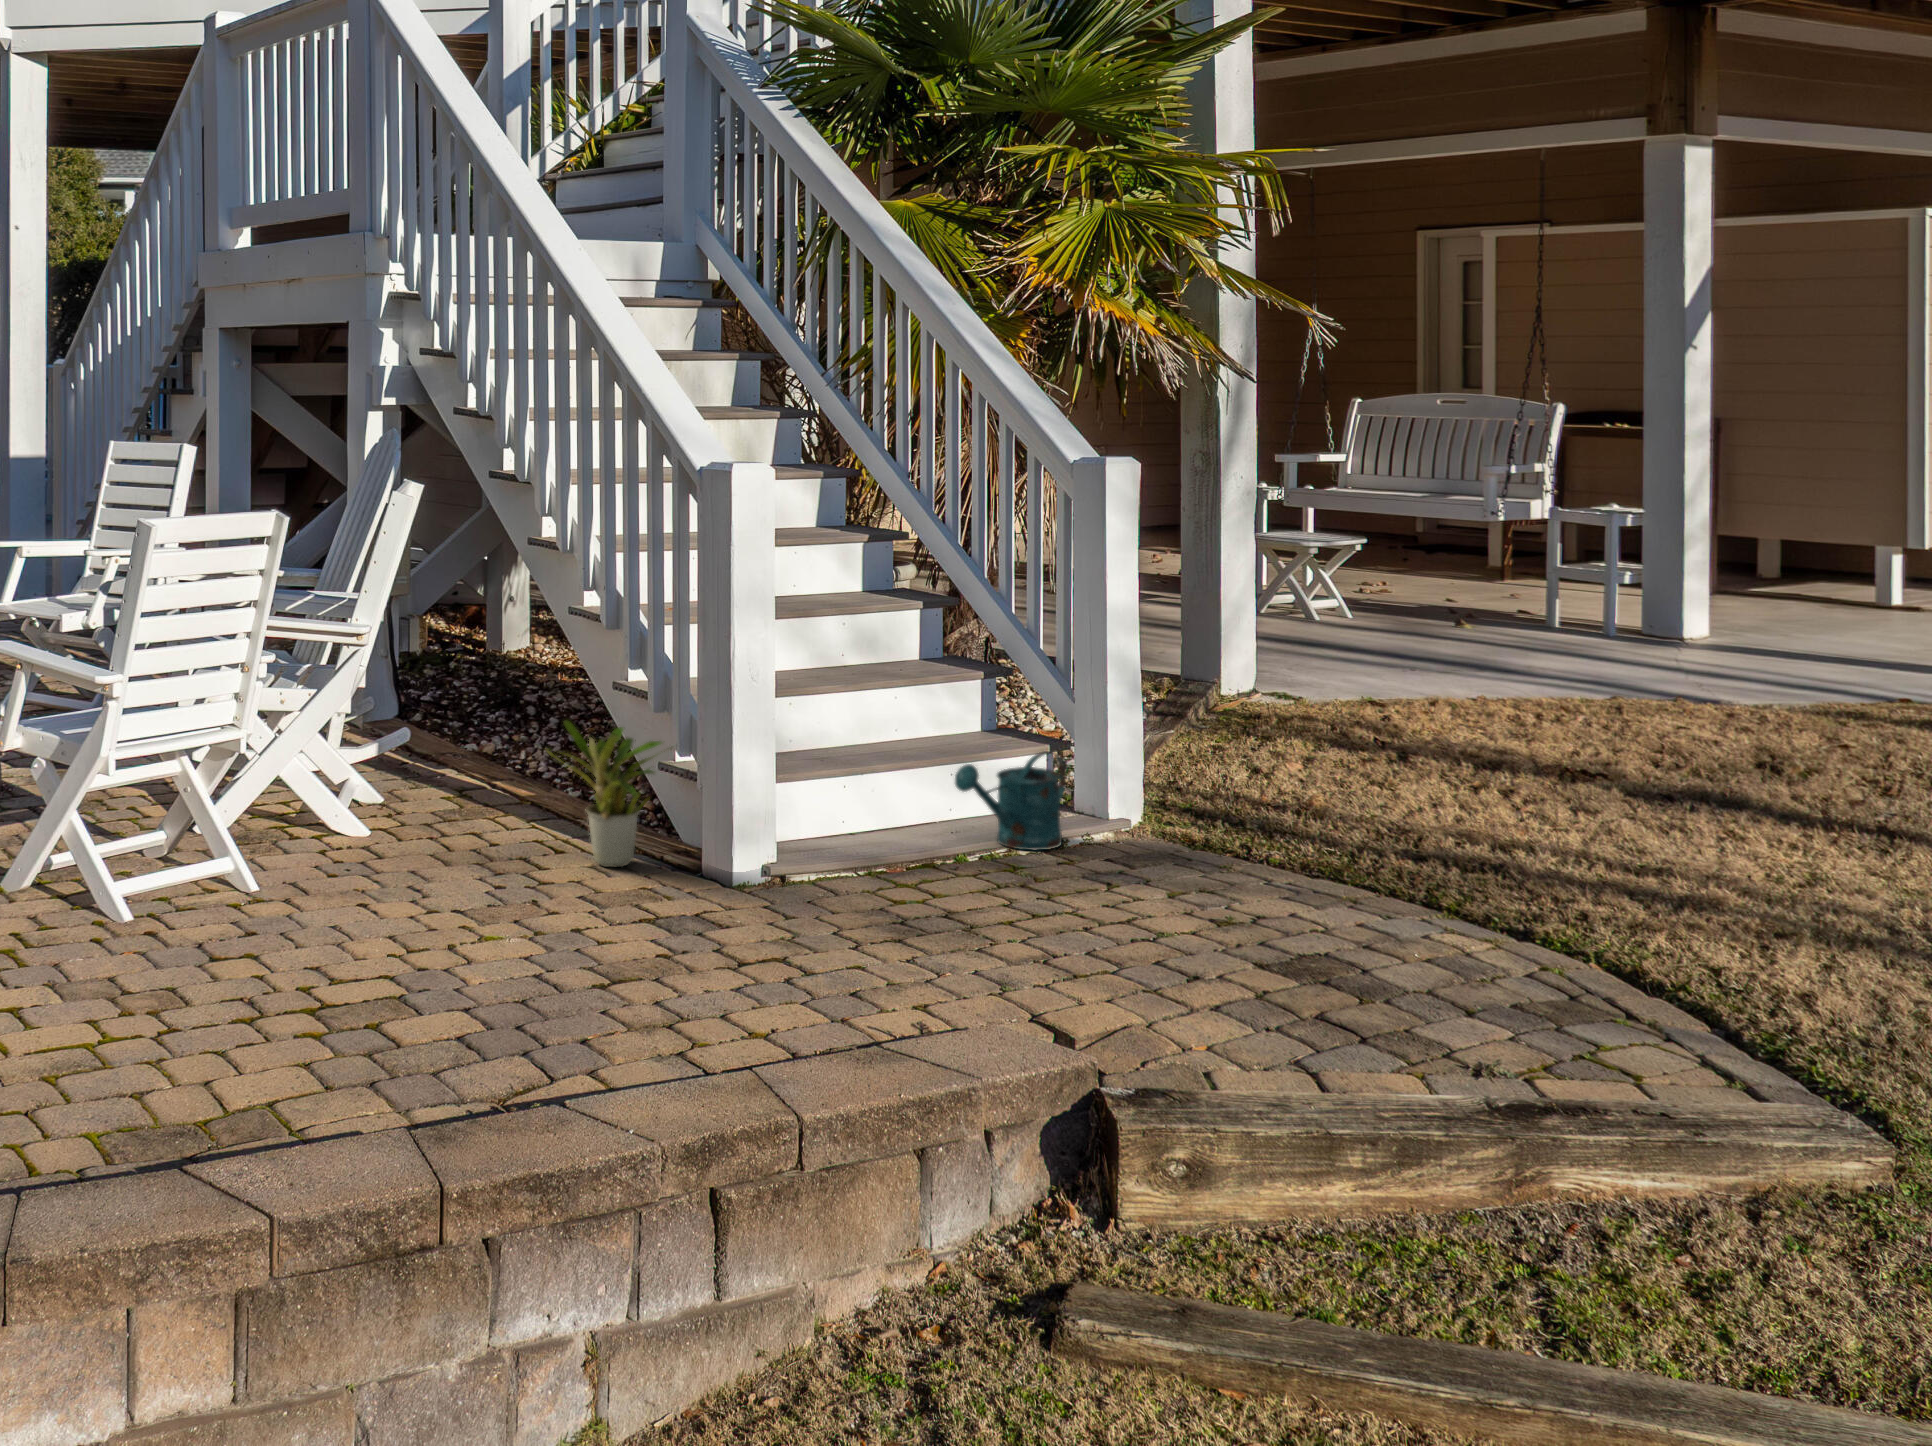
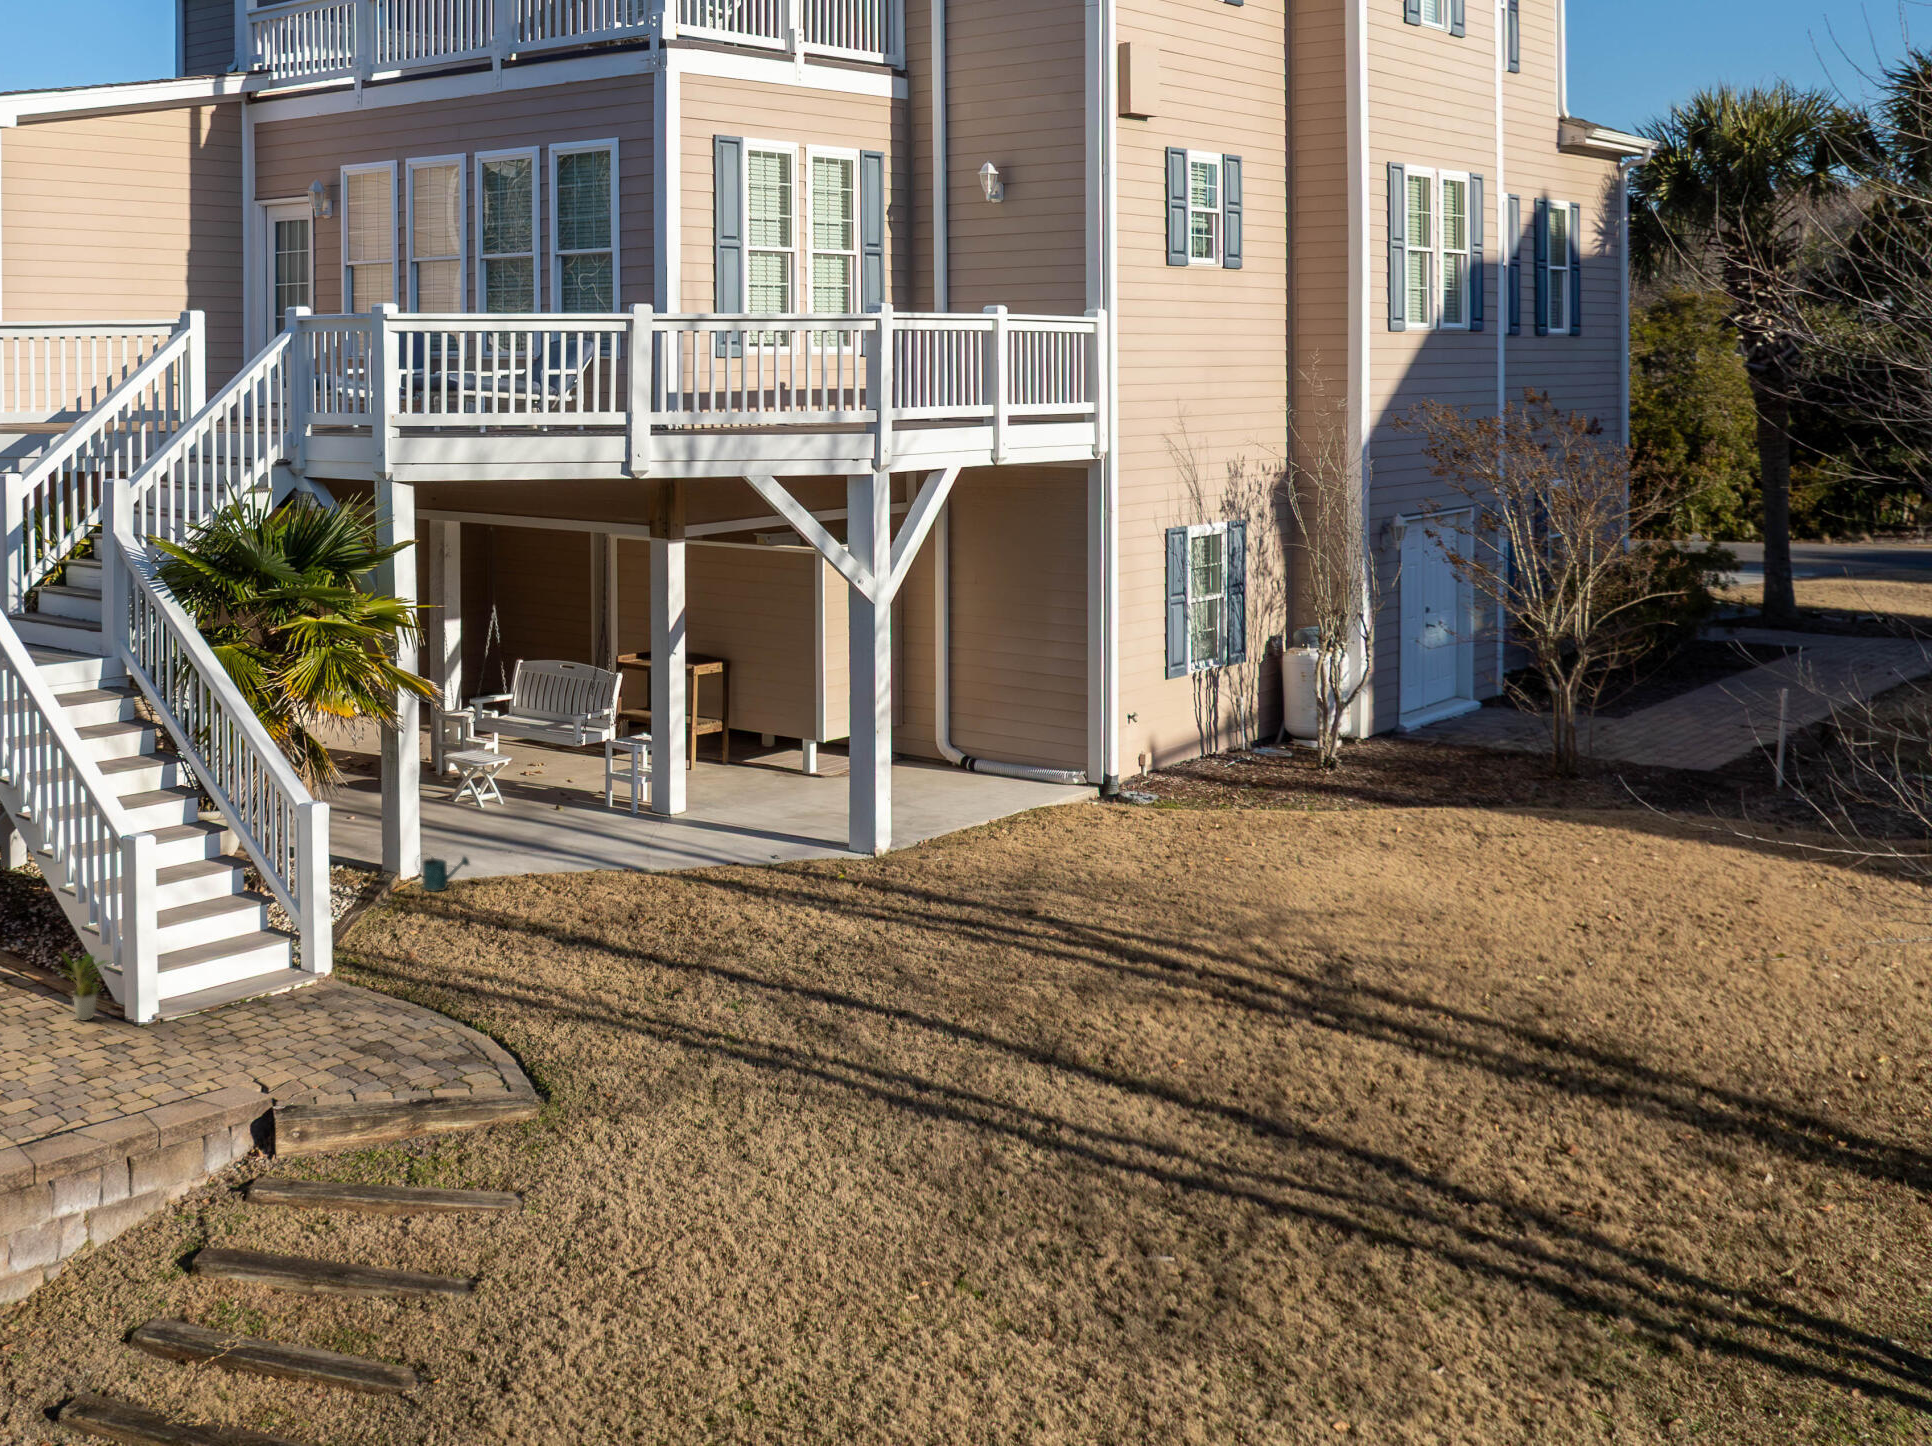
watering can: present [955,751,1066,851] -> present [419,853,470,892]

